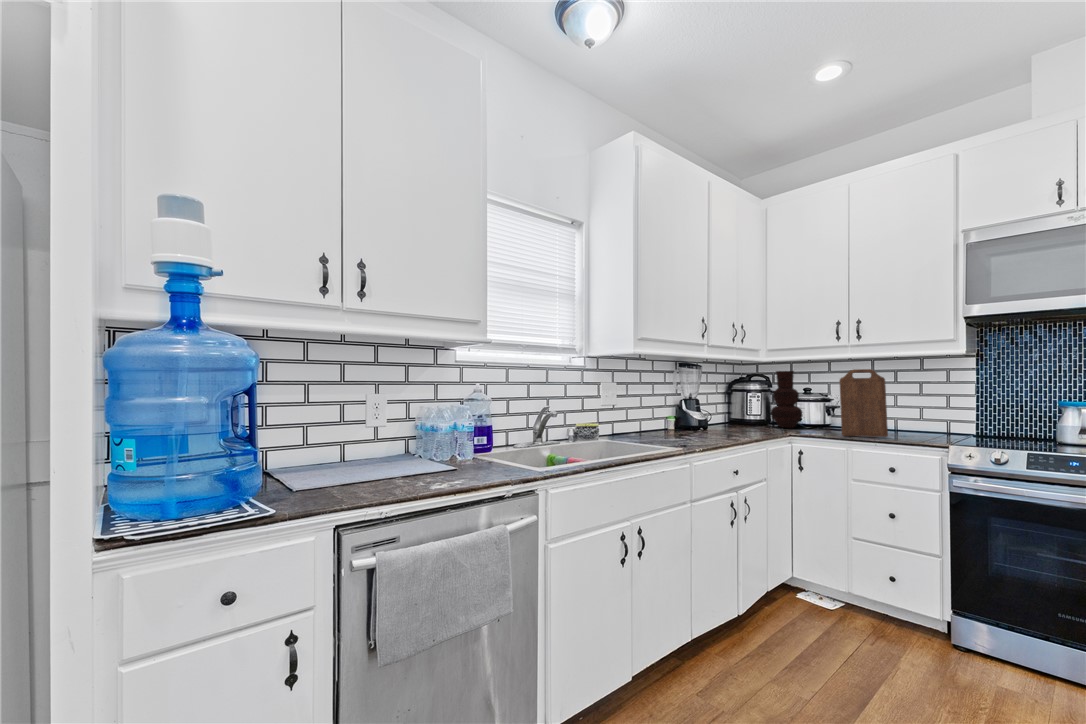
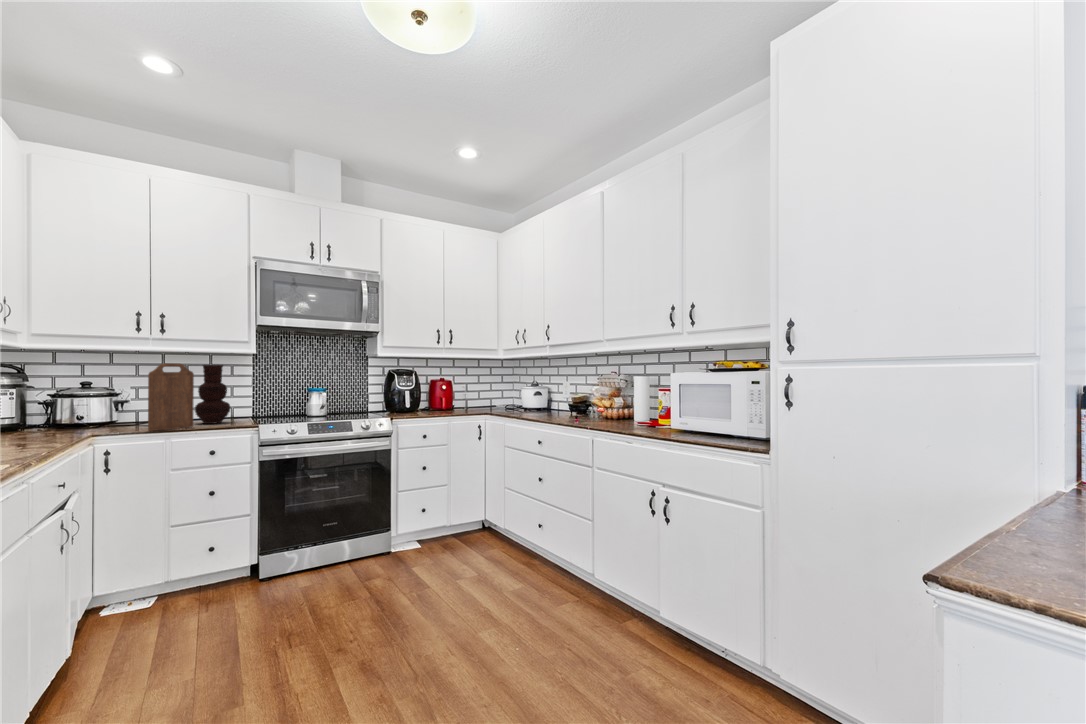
vase: present [771,371,802,428] -> present [195,365,230,424]

